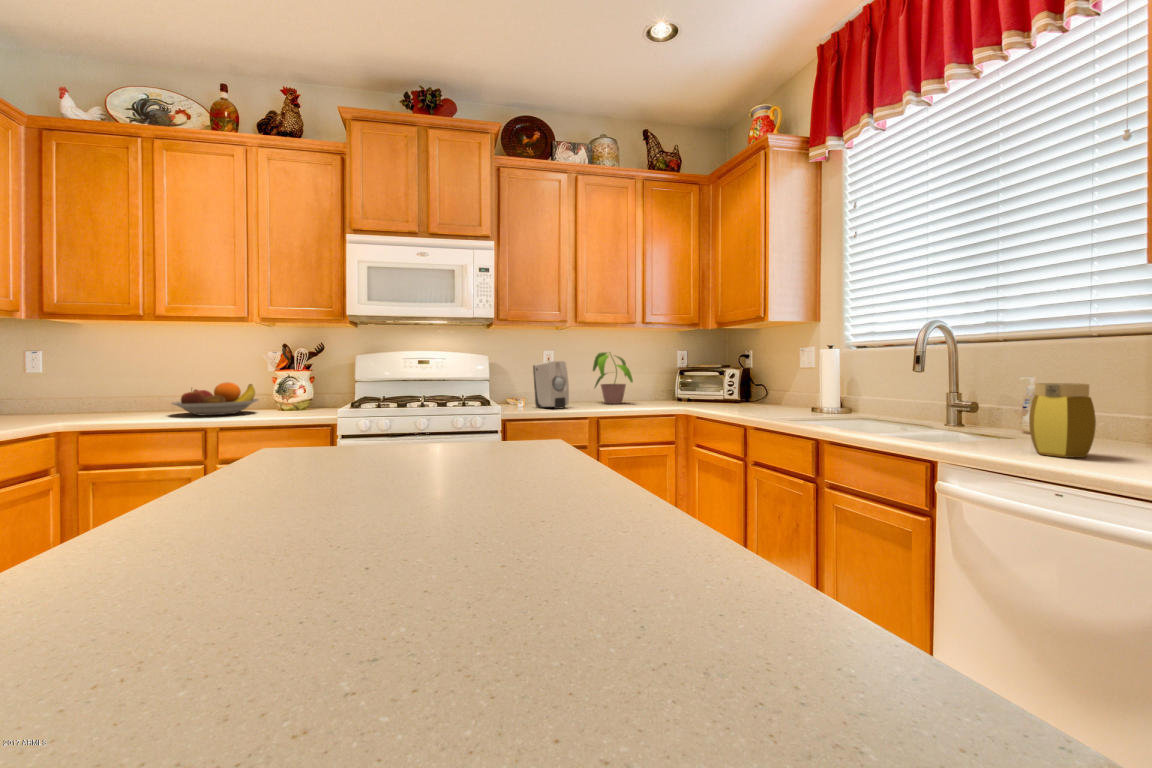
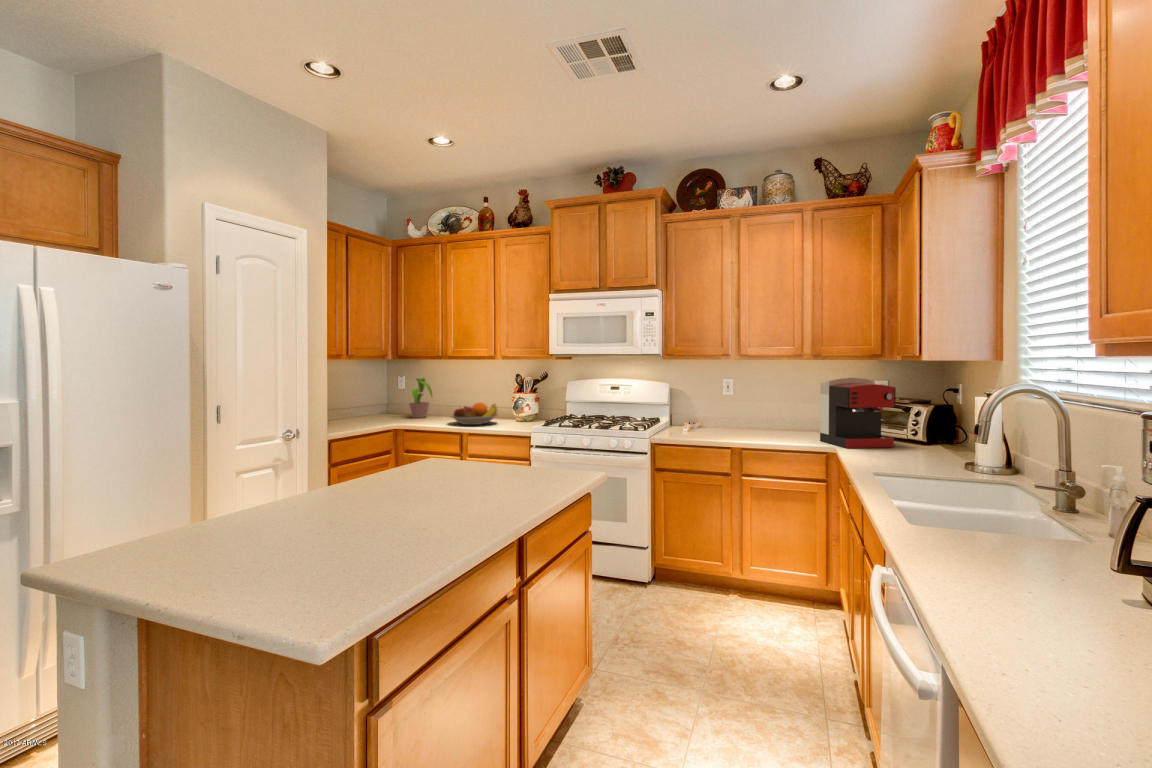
coffee maker: none [658,343,725,407] -> present [820,378,896,448]
potted plant: present [593,352,633,404] -> present [409,378,432,418]
soap dispenser: present [533,361,569,409] -> none [692,395,718,438]
jar: present [1029,383,1096,457] -> none [989,474,1066,566]

